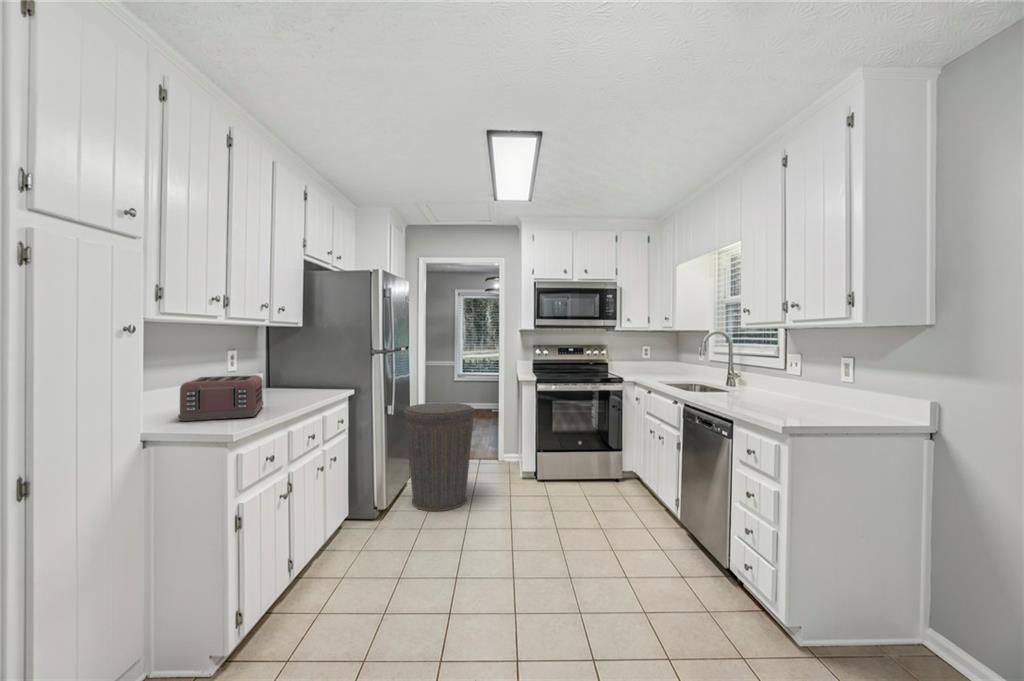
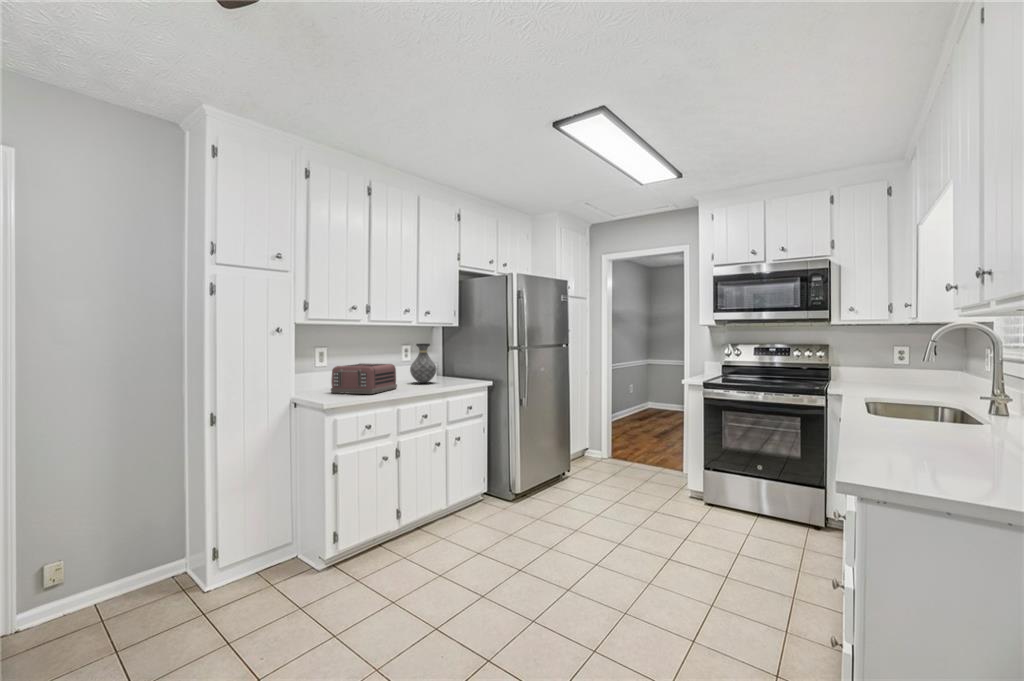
vase: none [257,348,294,398] -> present [410,344,437,383]
trash can: present [404,403,475,511] -> none [545,401,613,510]

